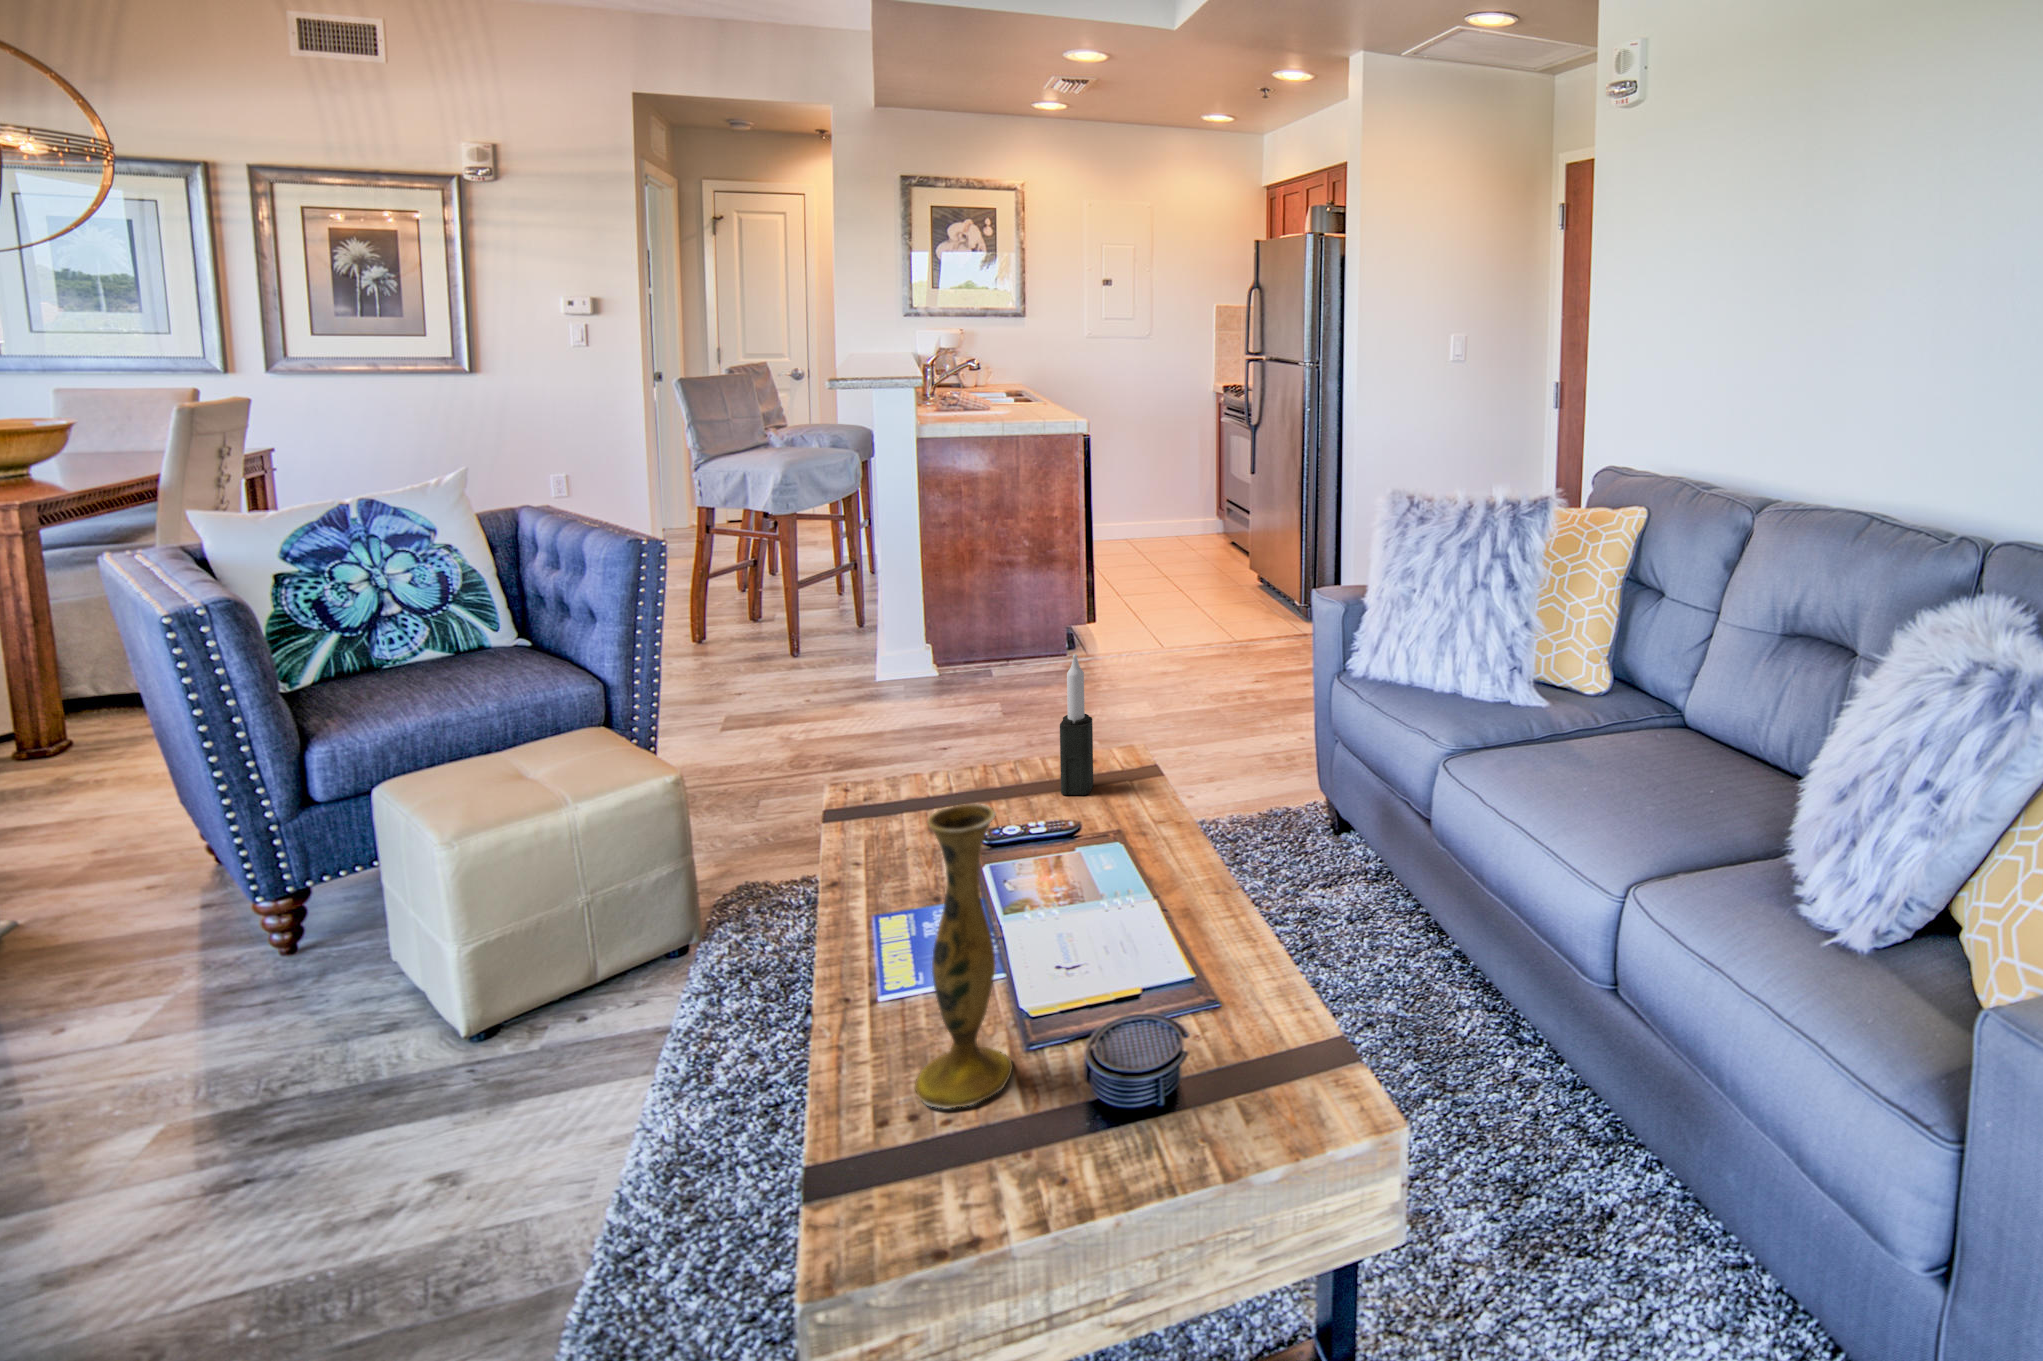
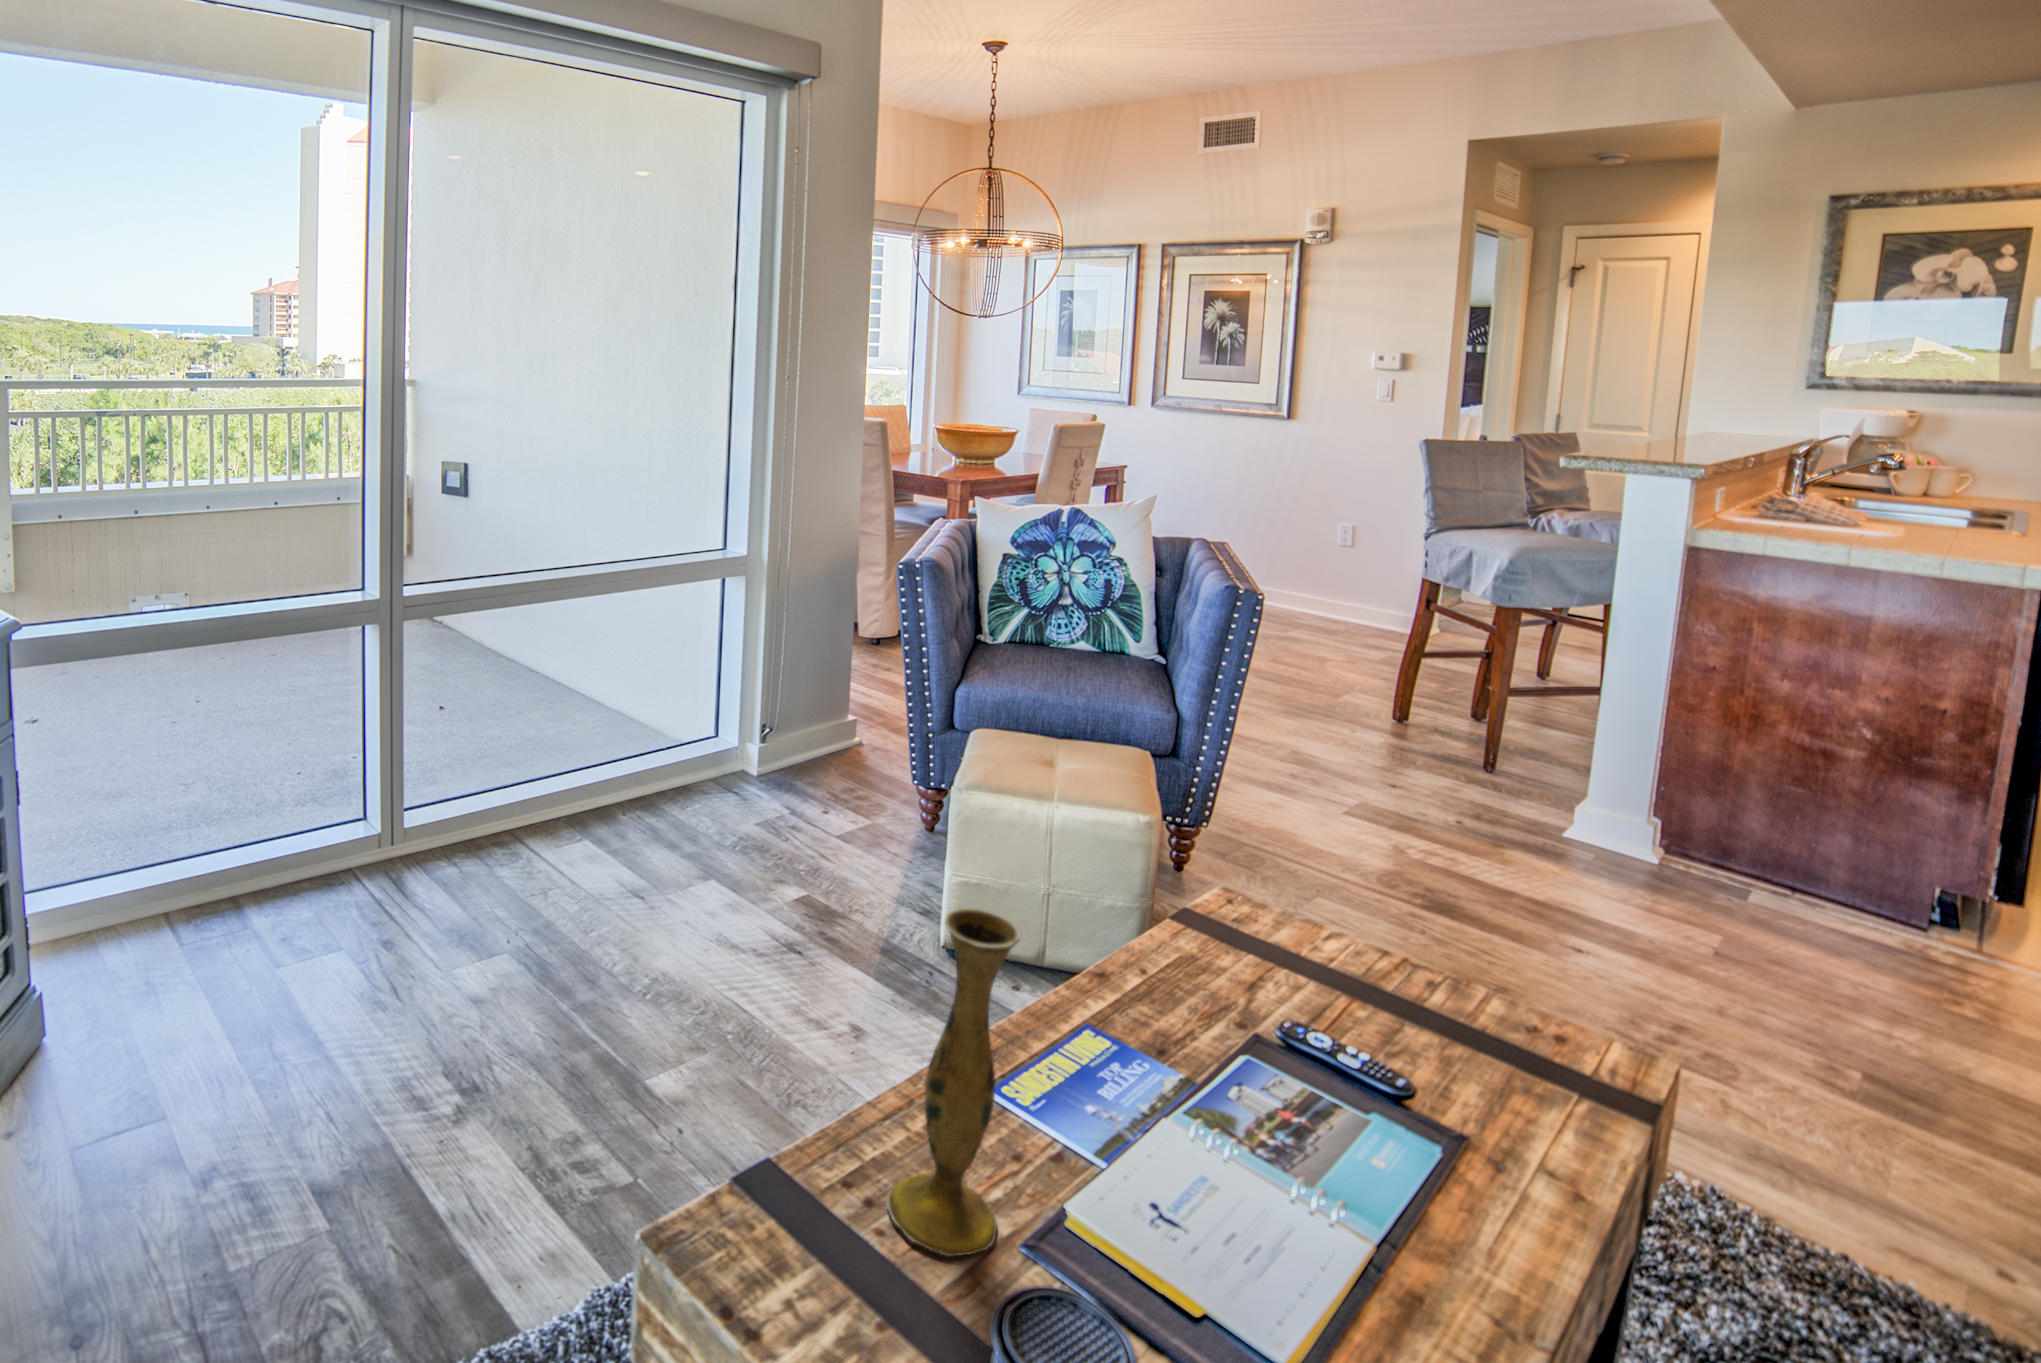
candle: present [1060,654,1093,795] -> none [1458,886,1535,1094]

